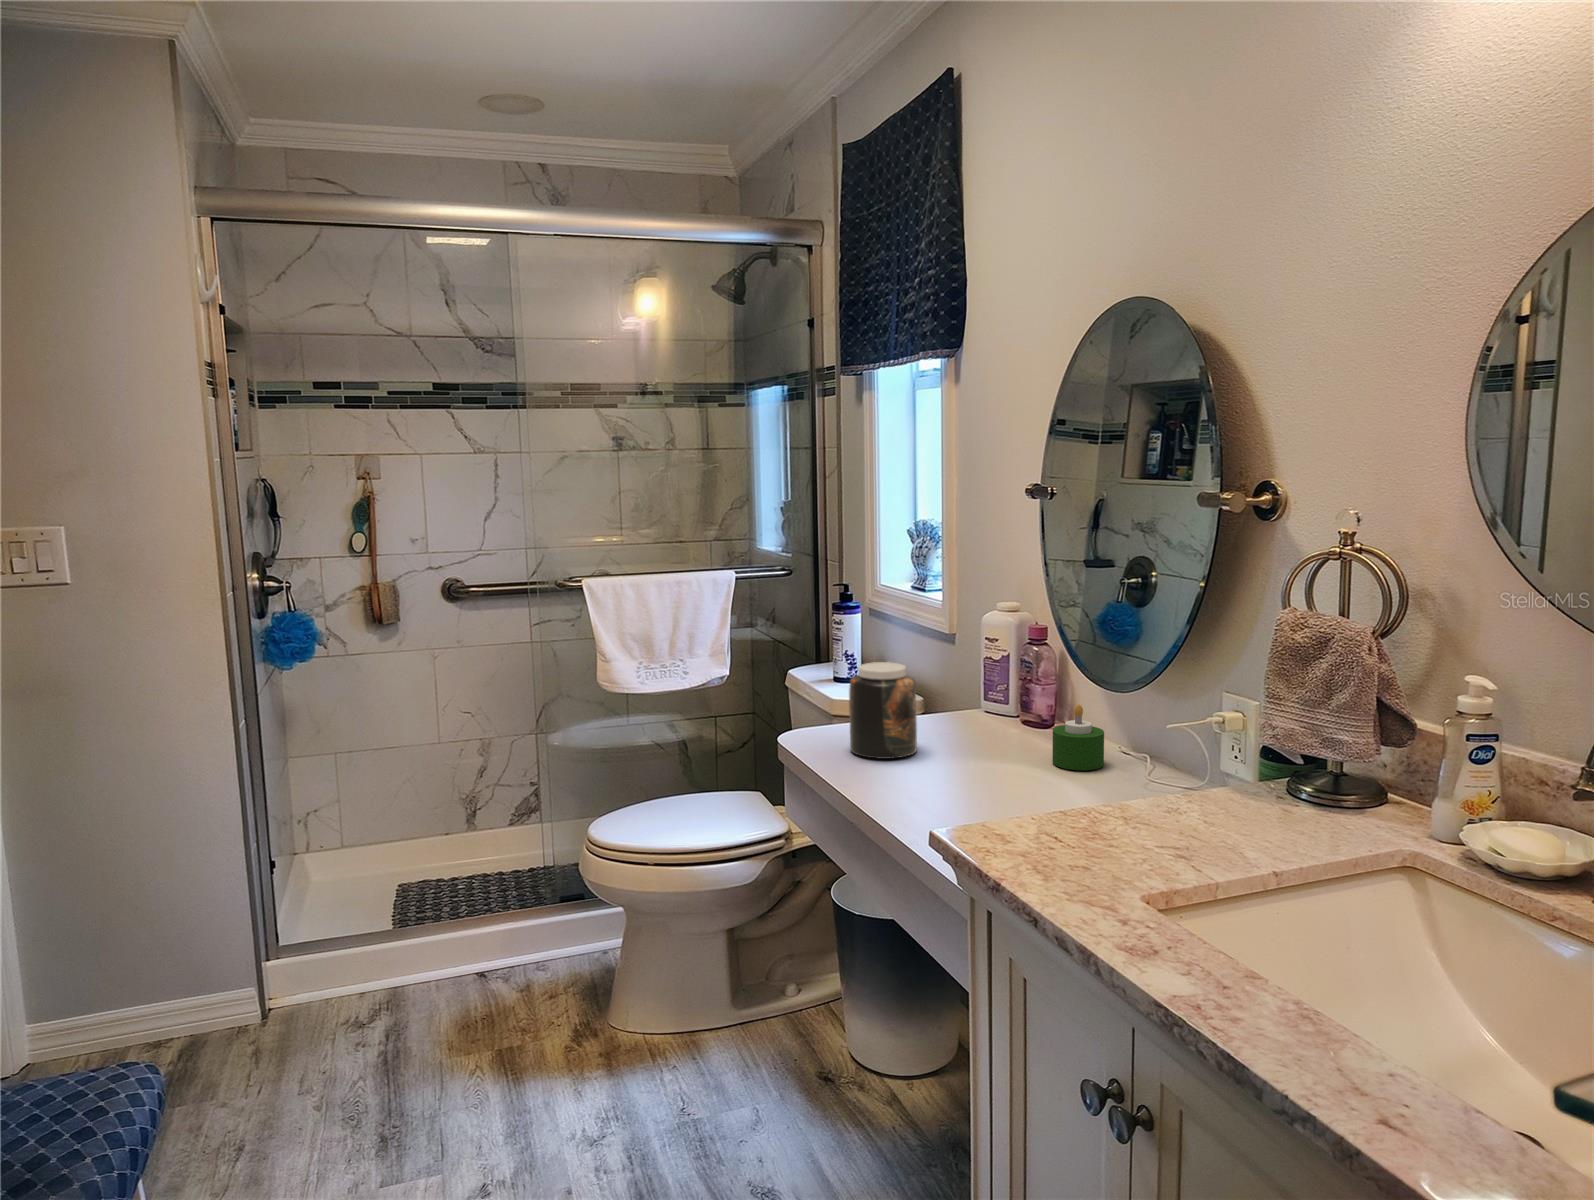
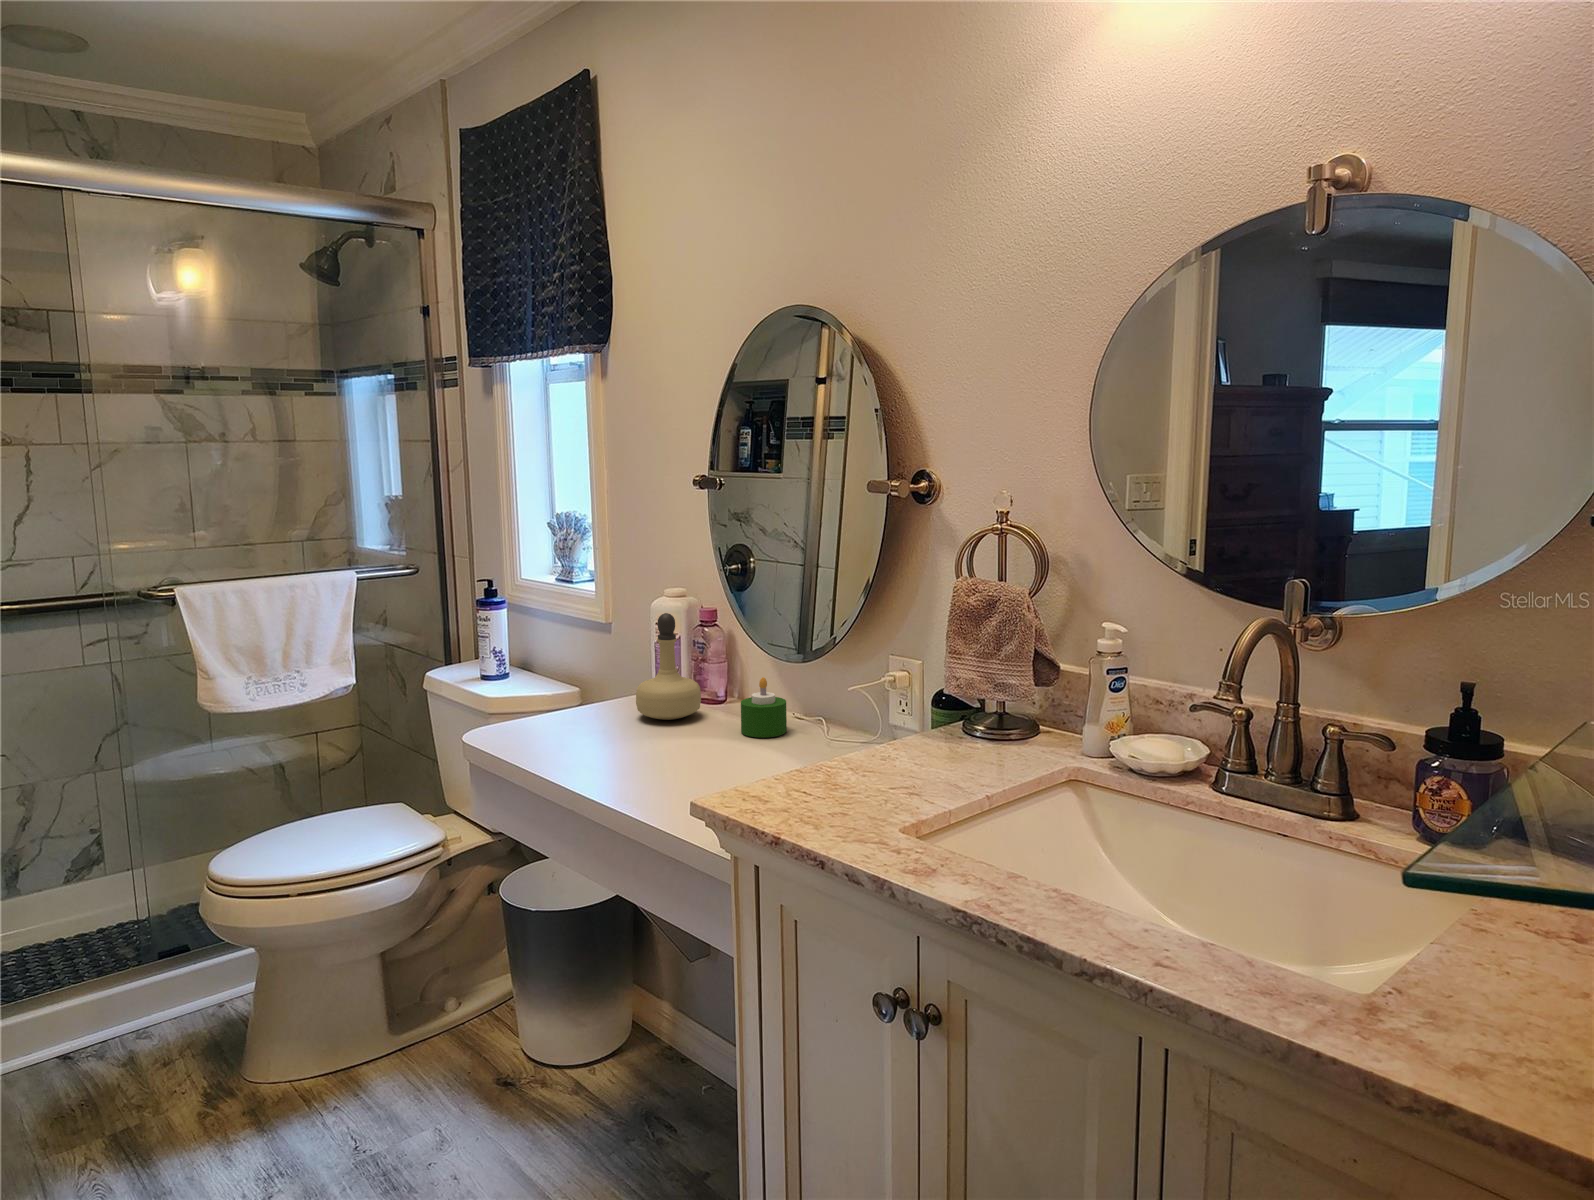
perfume bottle: none [950,628,1019,740] -> present [636,613,701,720]
jar: present [849,662,917,759] -> none [542,651,611,747]

